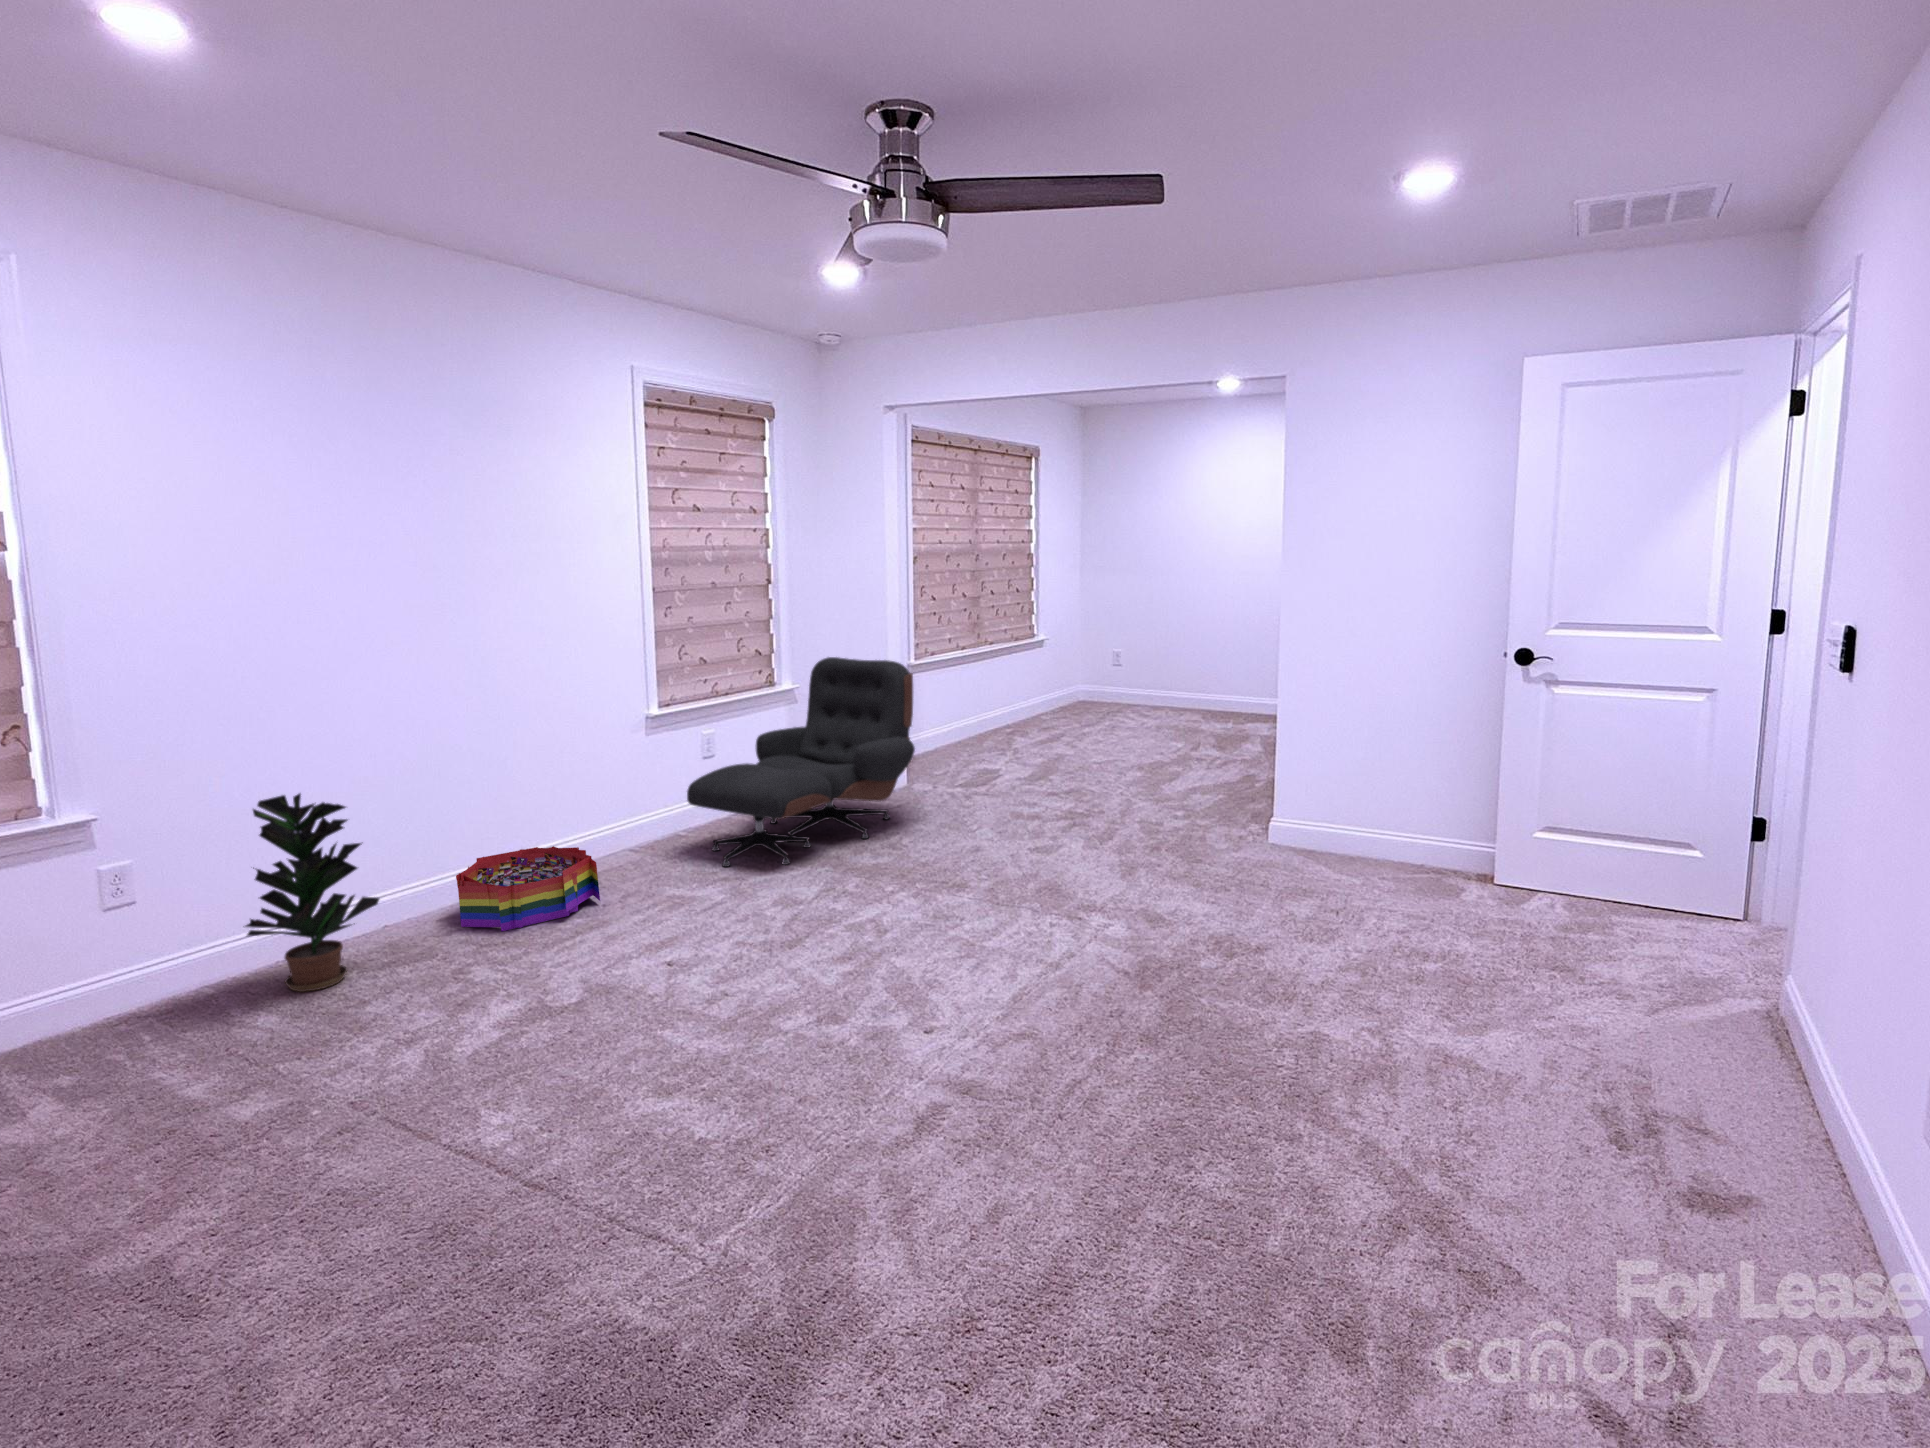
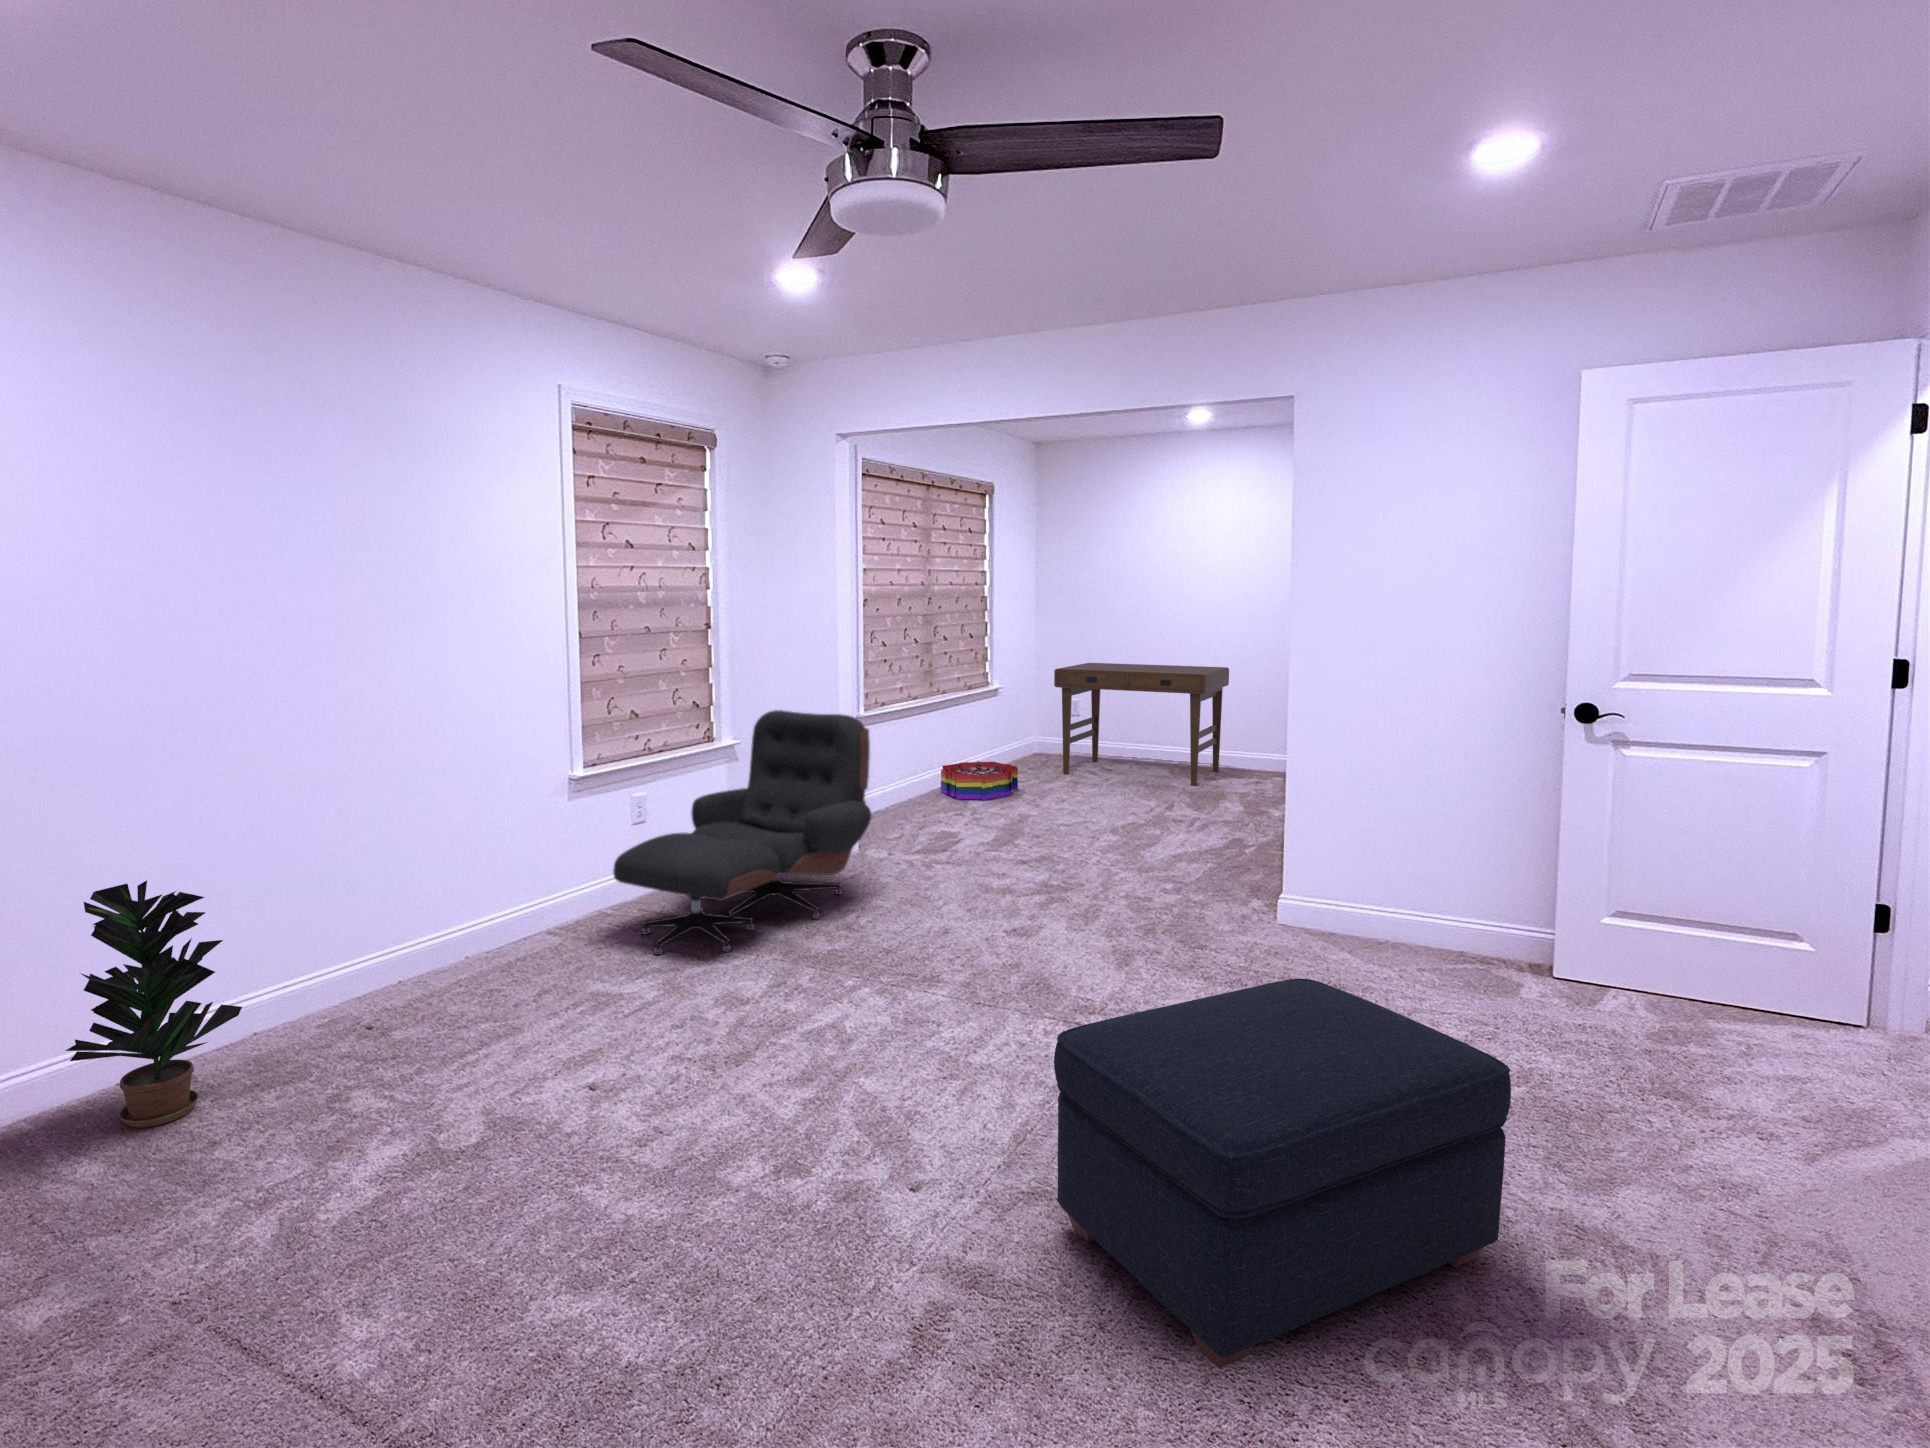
desk: none [1094,616,1257,729] -> present [1054,663,1229,786]
storage bin: present [456,846,600,931] -> present [941,761,1018,801]
ottoman: none [1035,868,1384,1141] -> present [1054,979,1511,1368]

